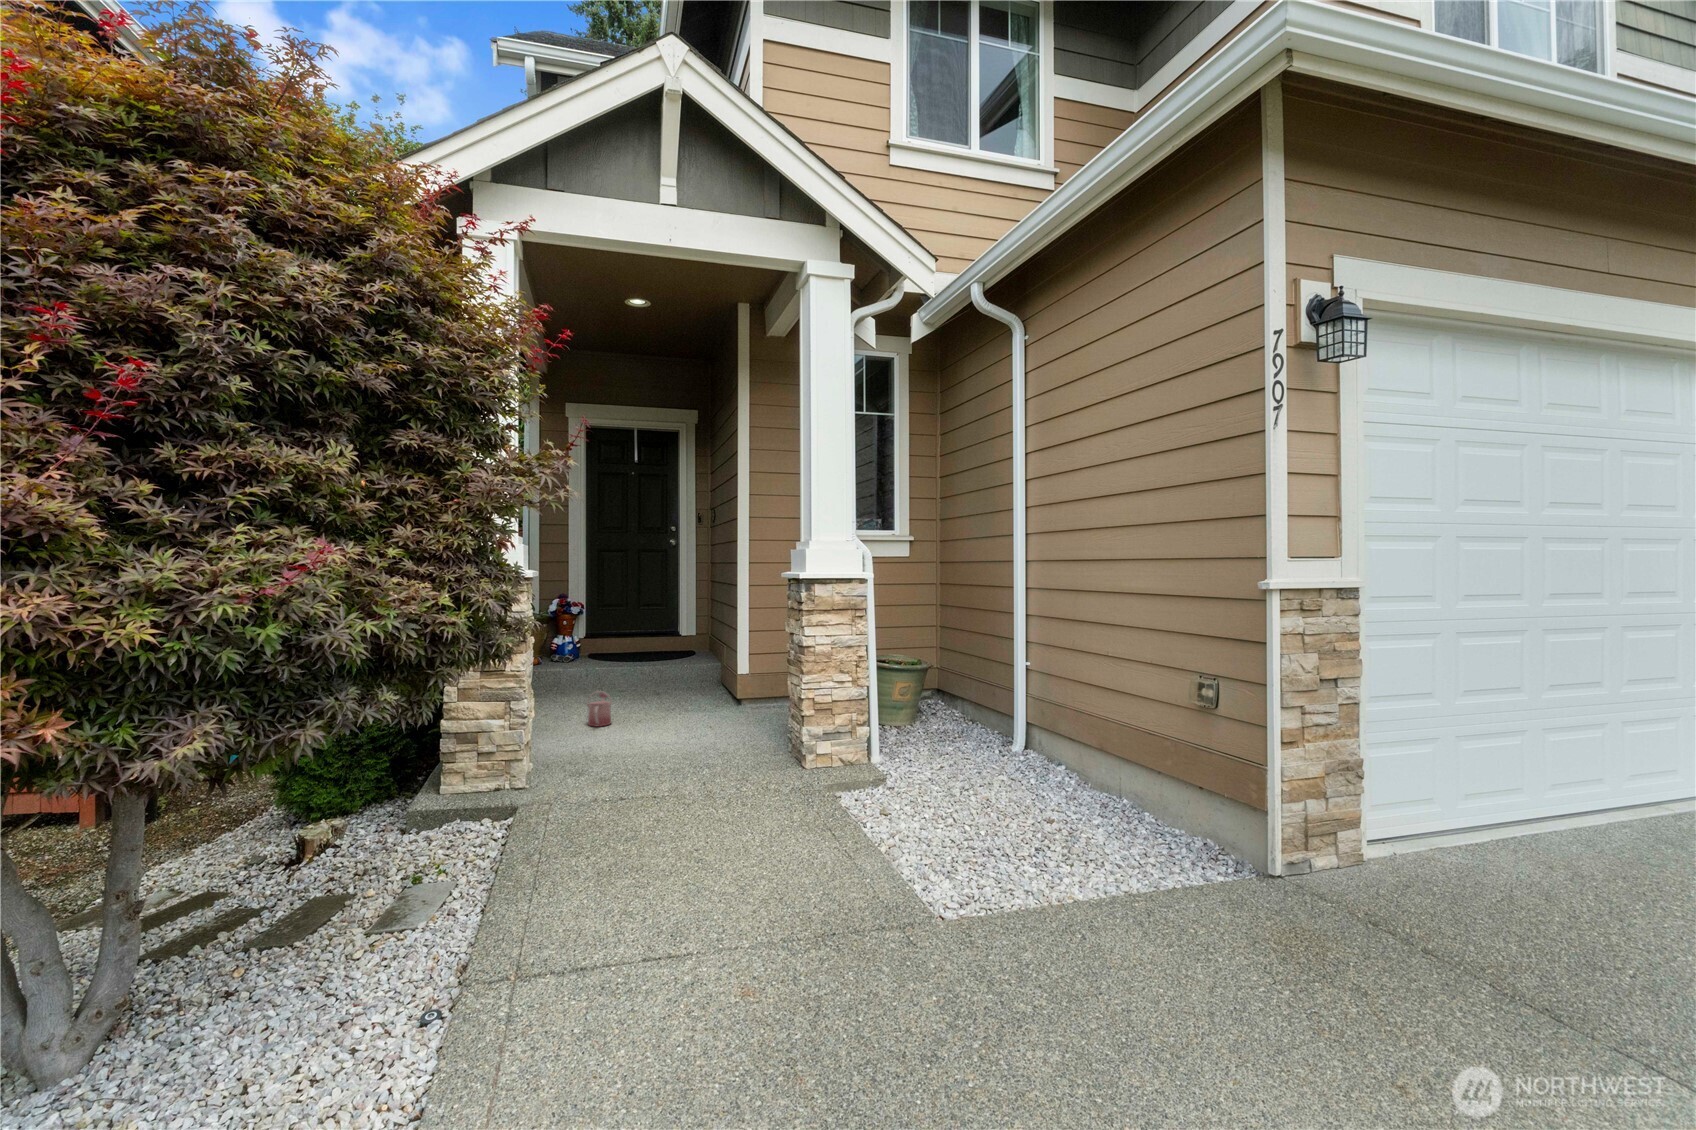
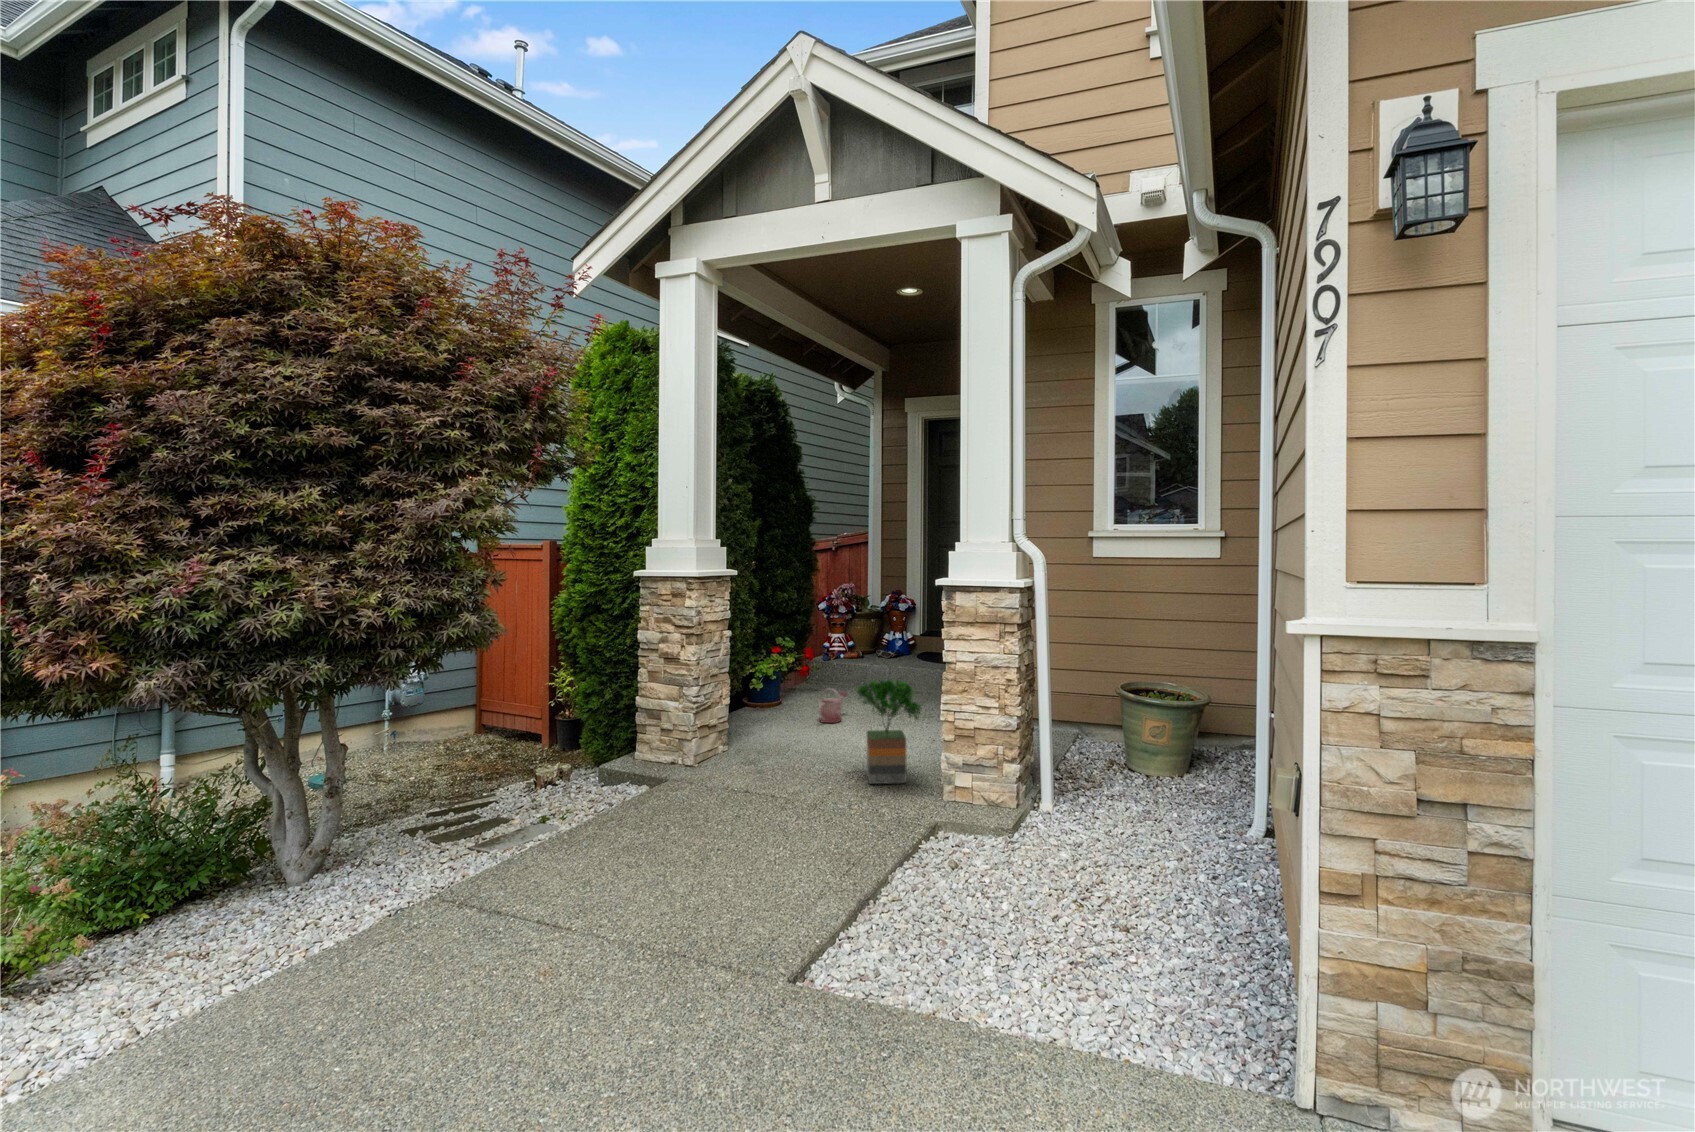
potted tree: none [698,668,770,769] -> present [856,680,922,784]

